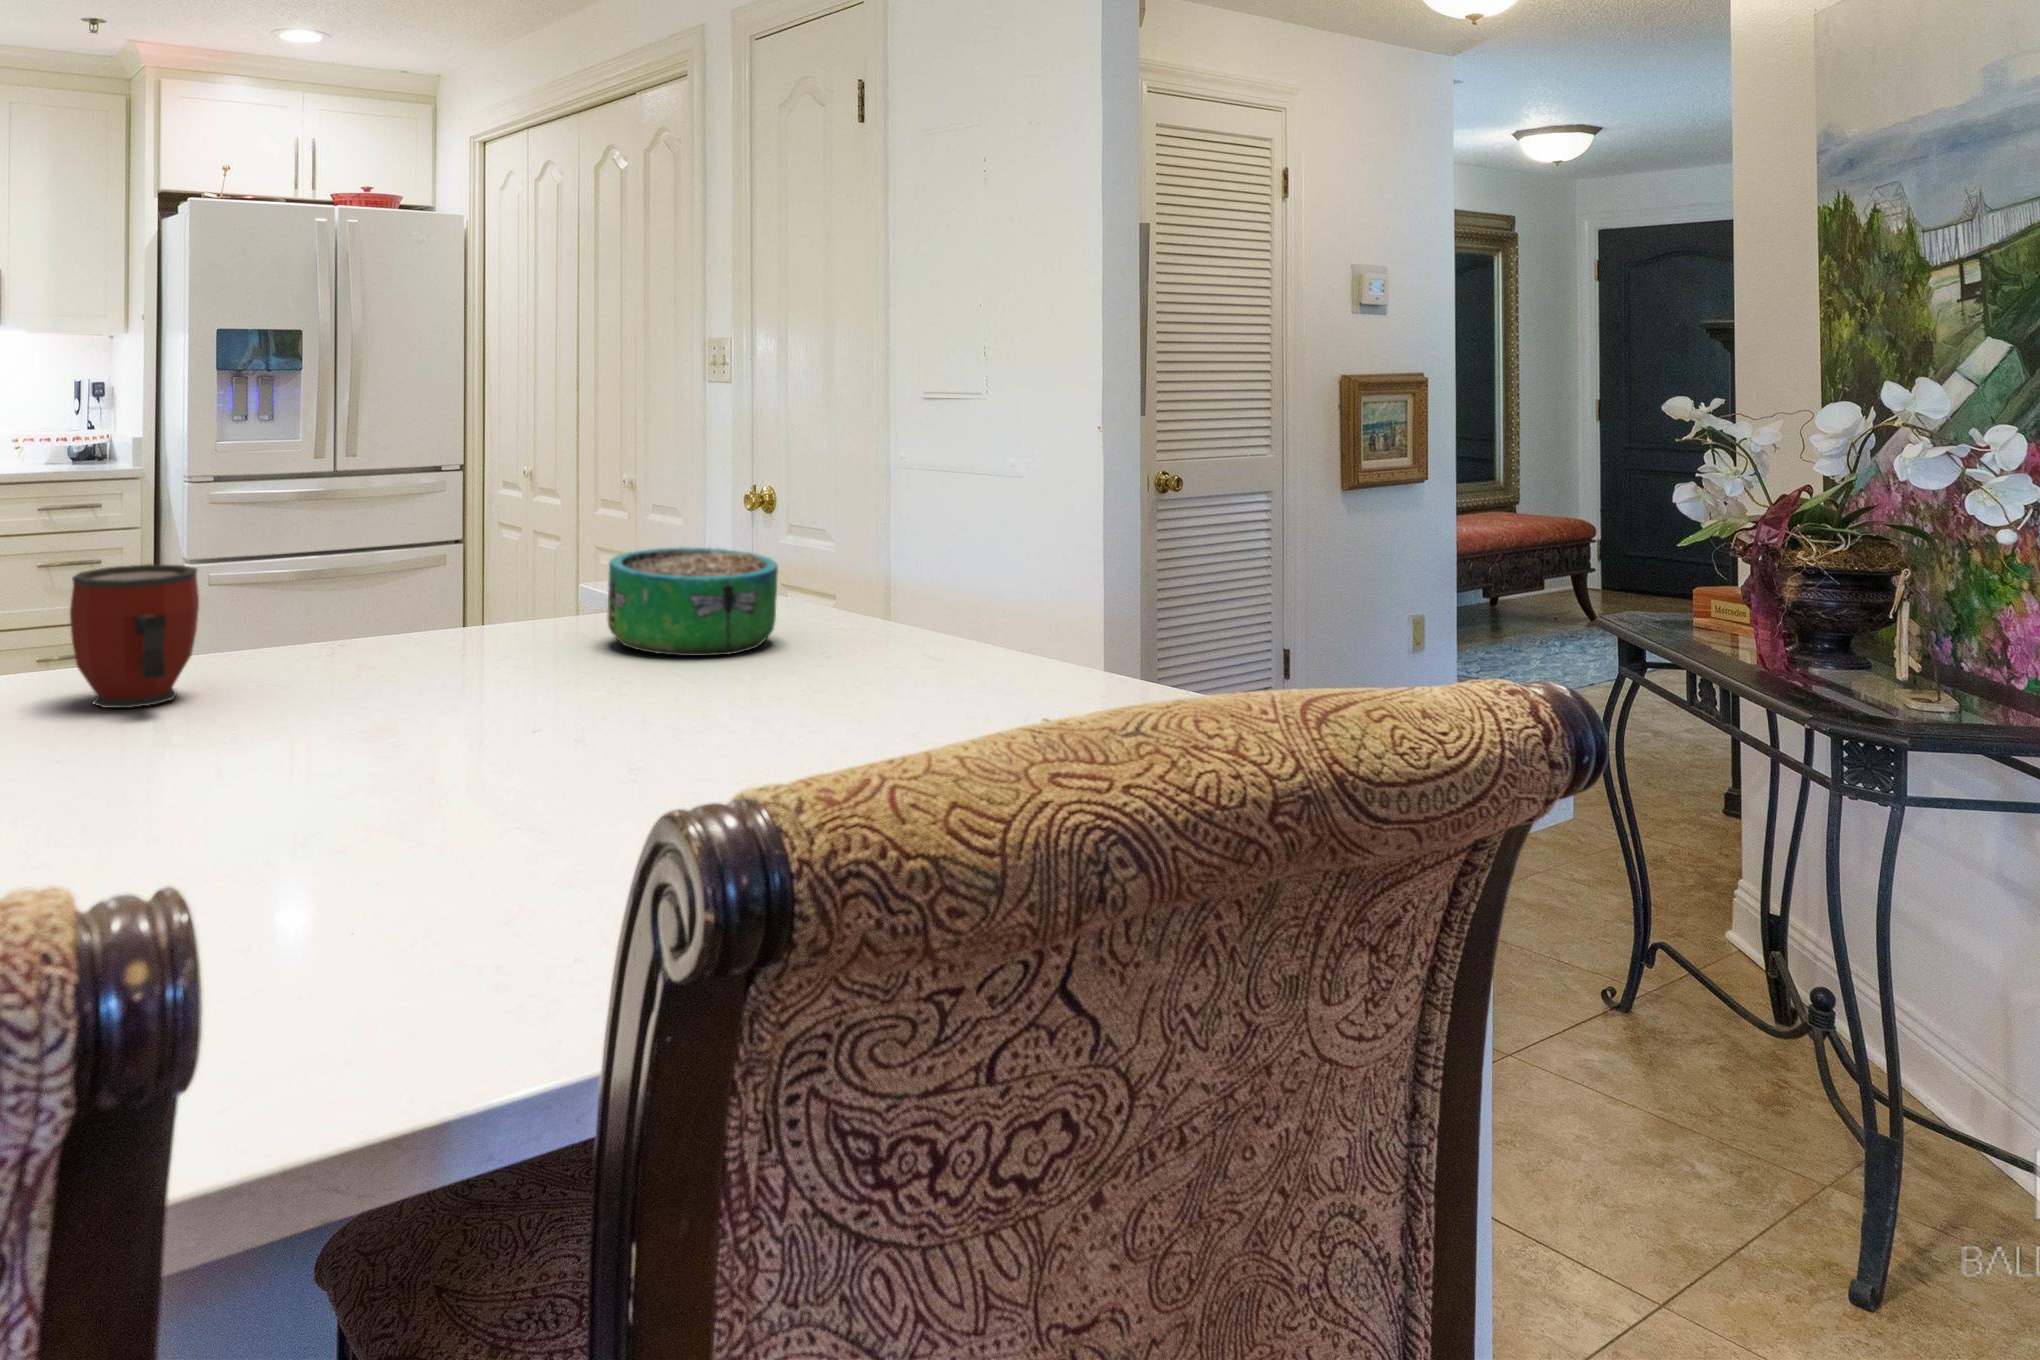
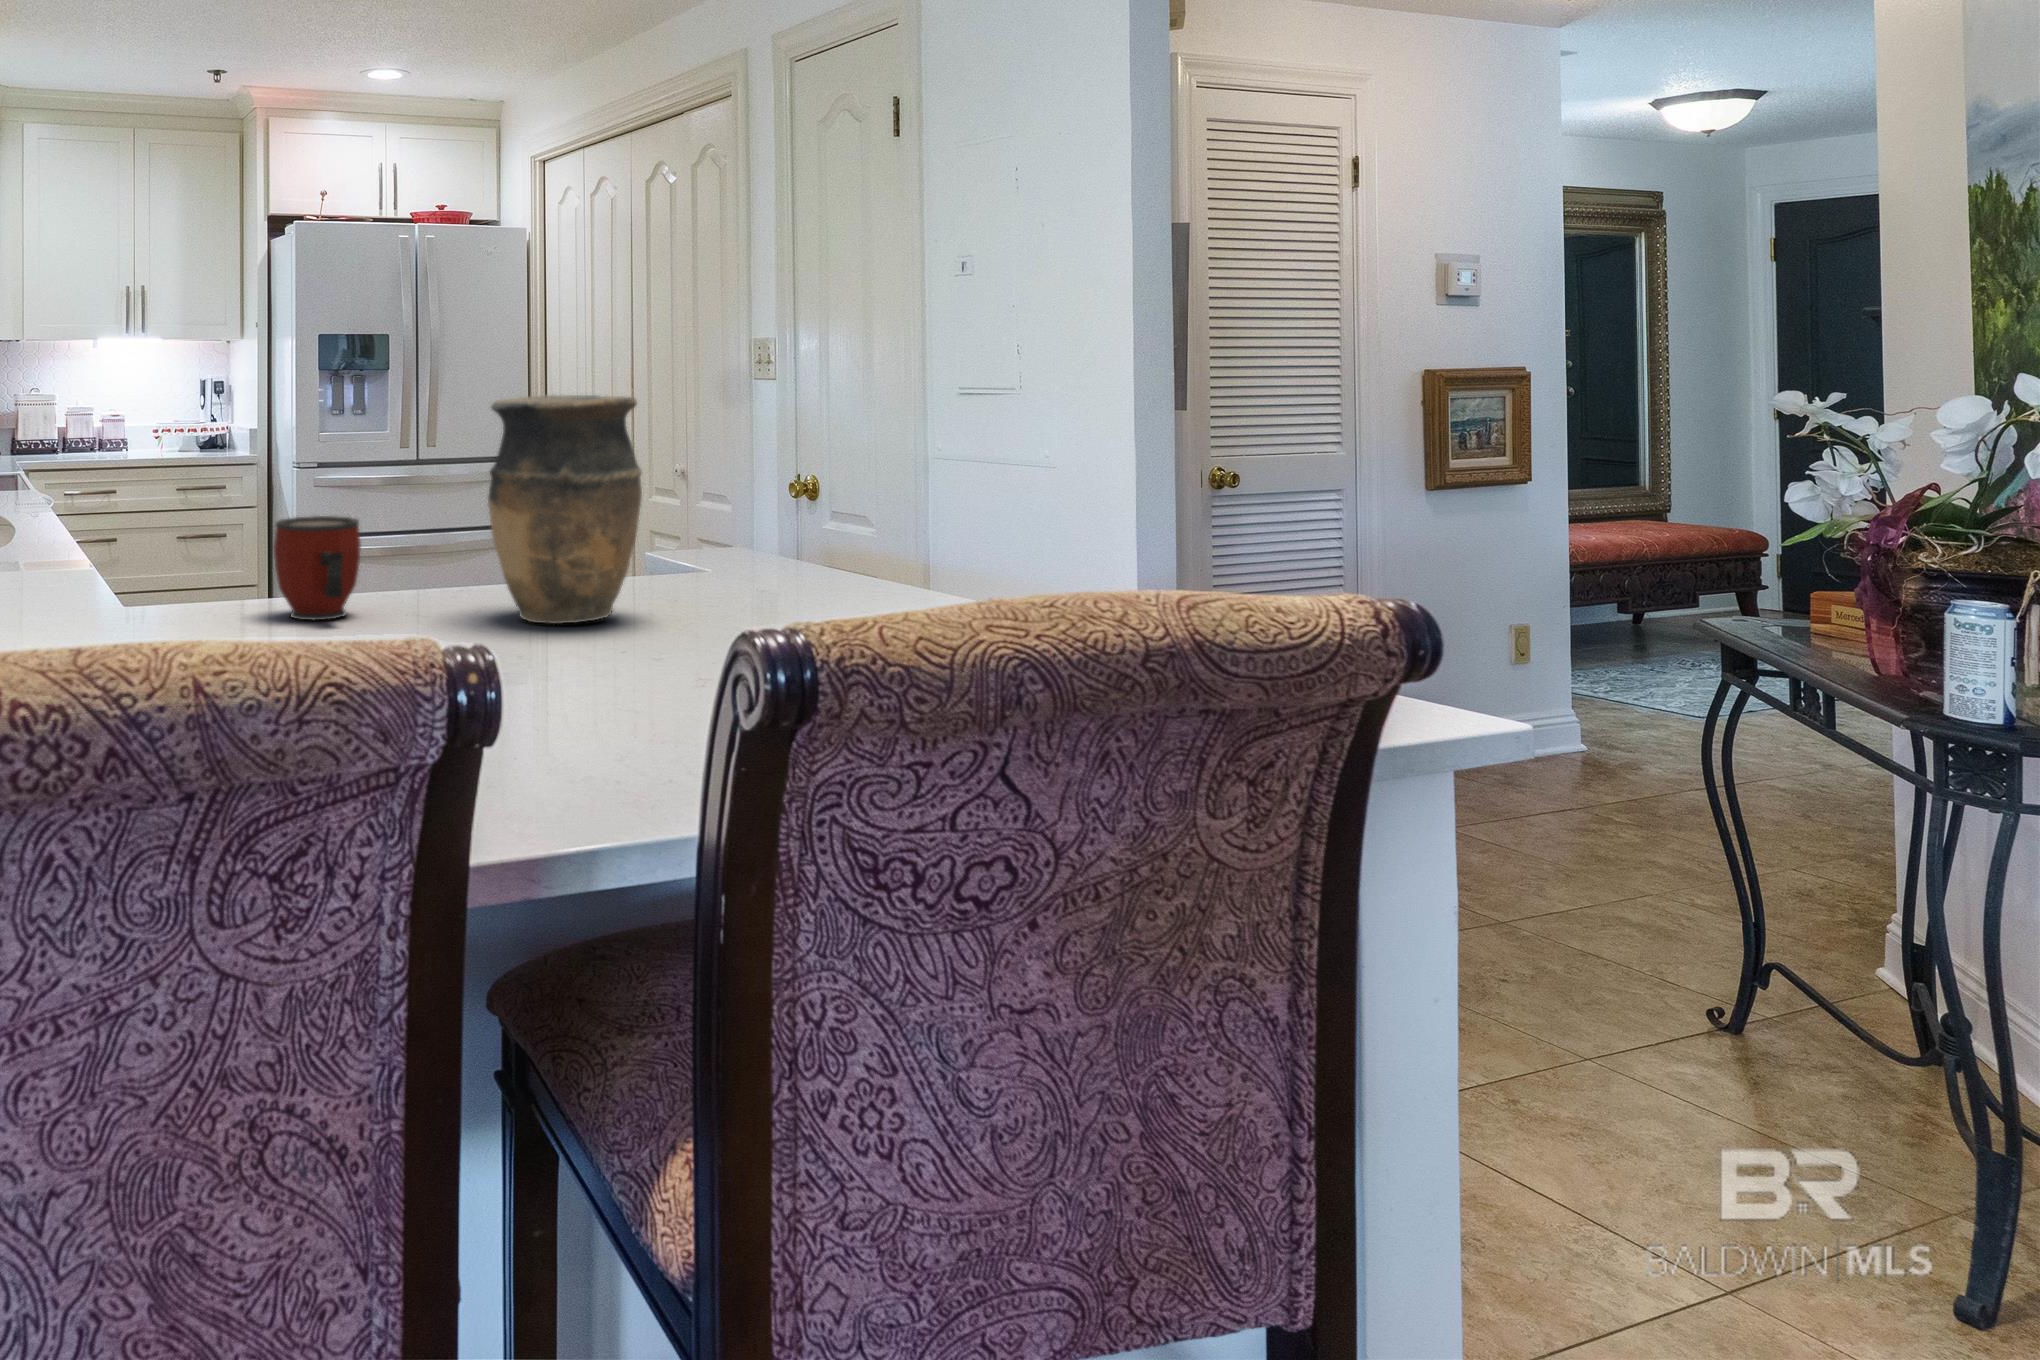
vase: none [376,403,576,699] -> present [488,395,642,624]
decorative bowl: present [607,547,778,656] -> none [664,515,805,602]

